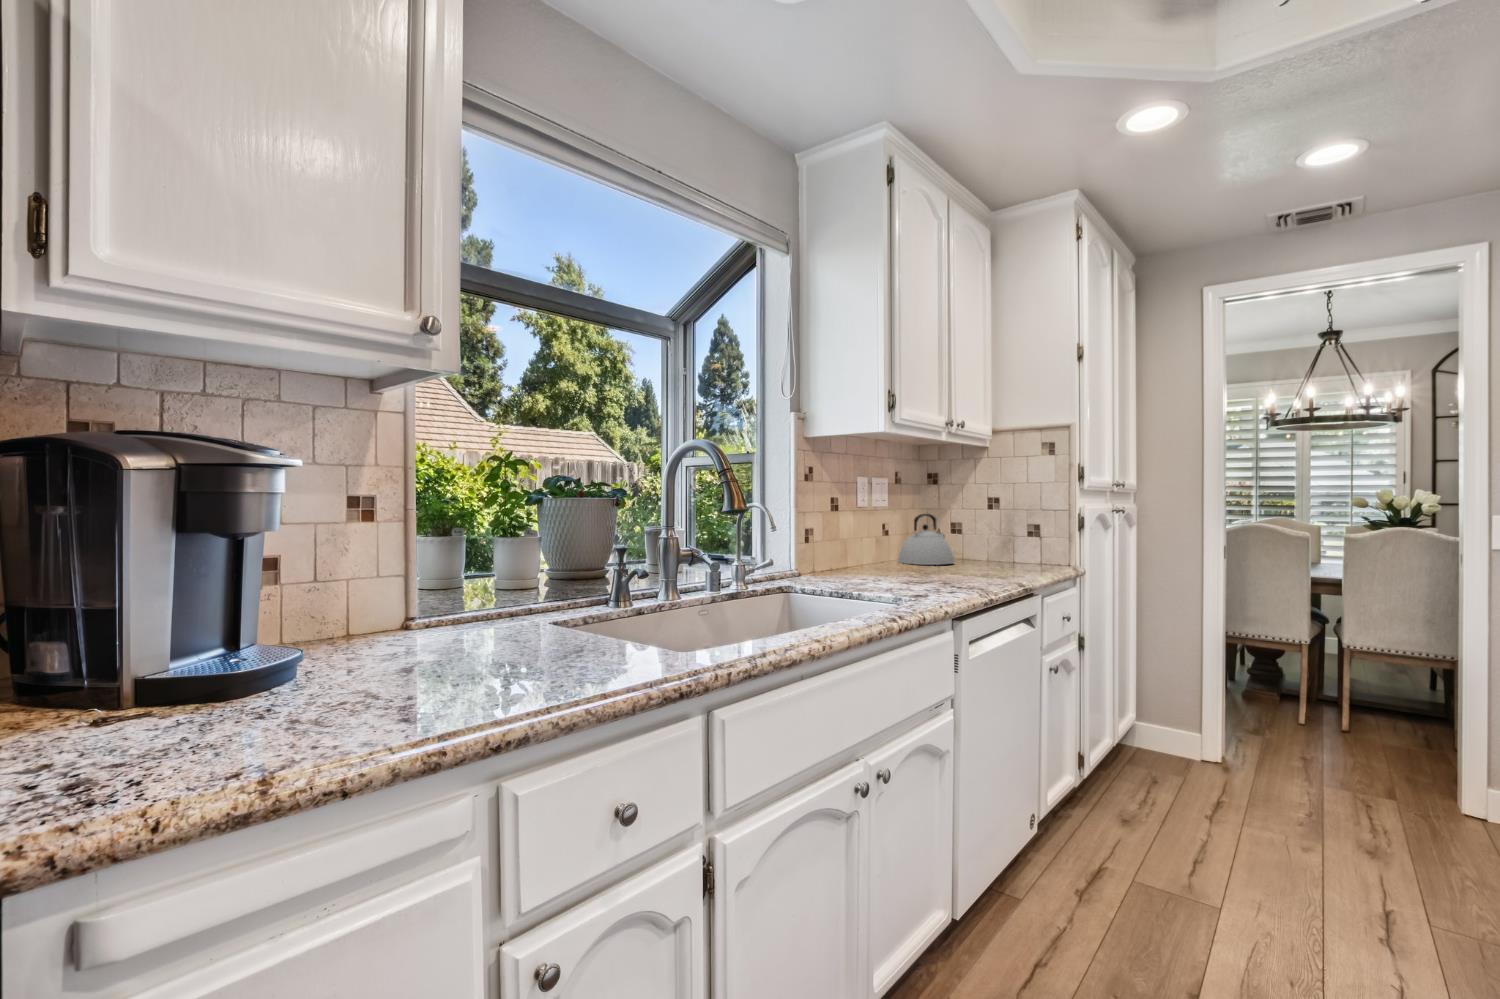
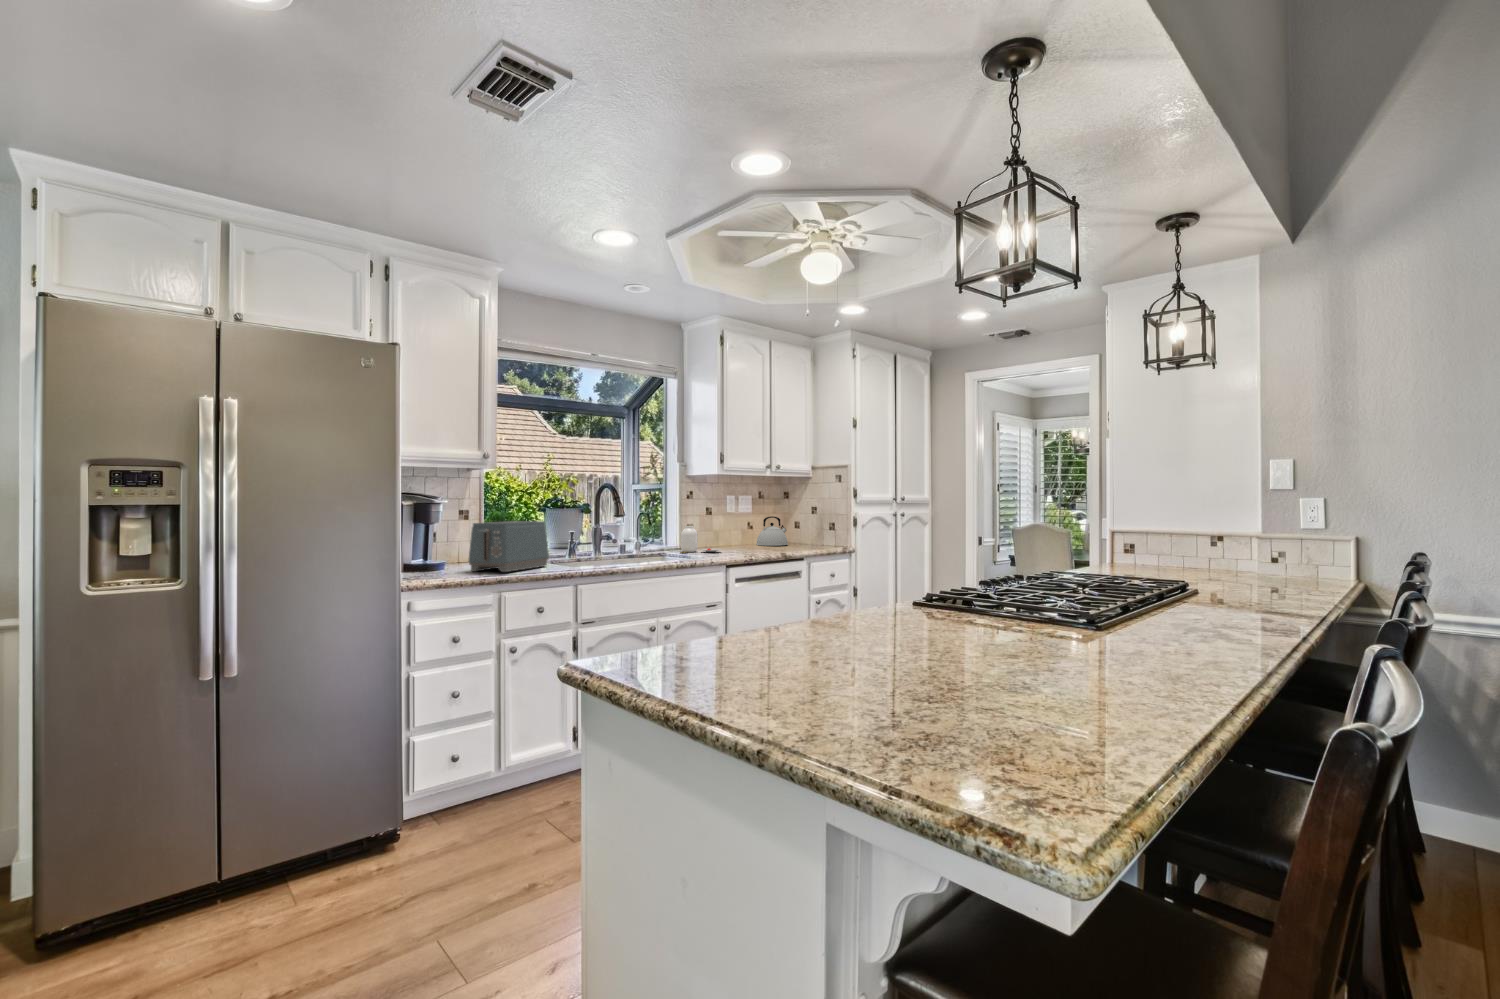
toaster: none [380,525,613,697] -> present [469,521,549,572]
jar: none [818,531,903,587] -> present [680,526,721,553]

